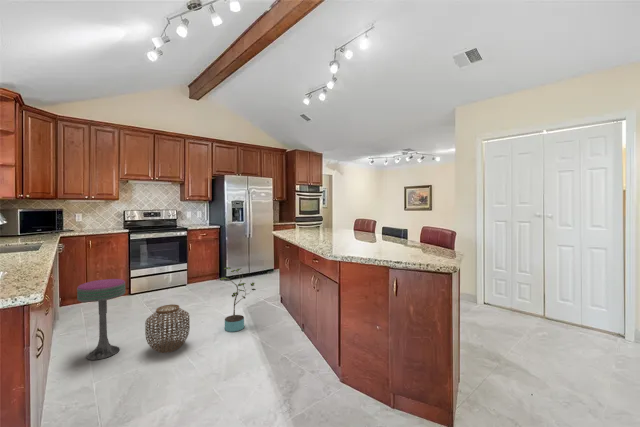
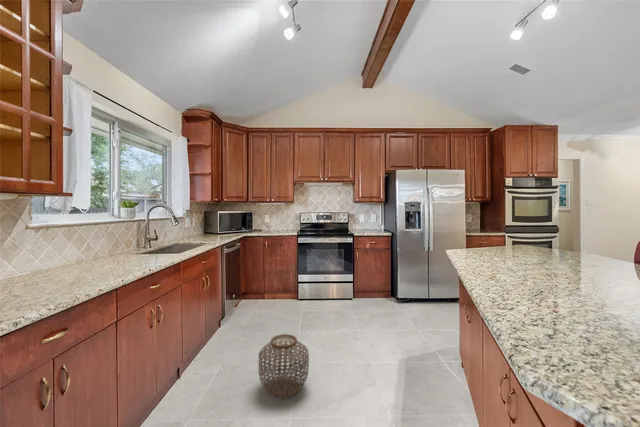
potted plant: present [220,267,256,332] -> none [349,297,404,396]
bar stool: present [77,279,126,360] -> none [208,289,252,378]

